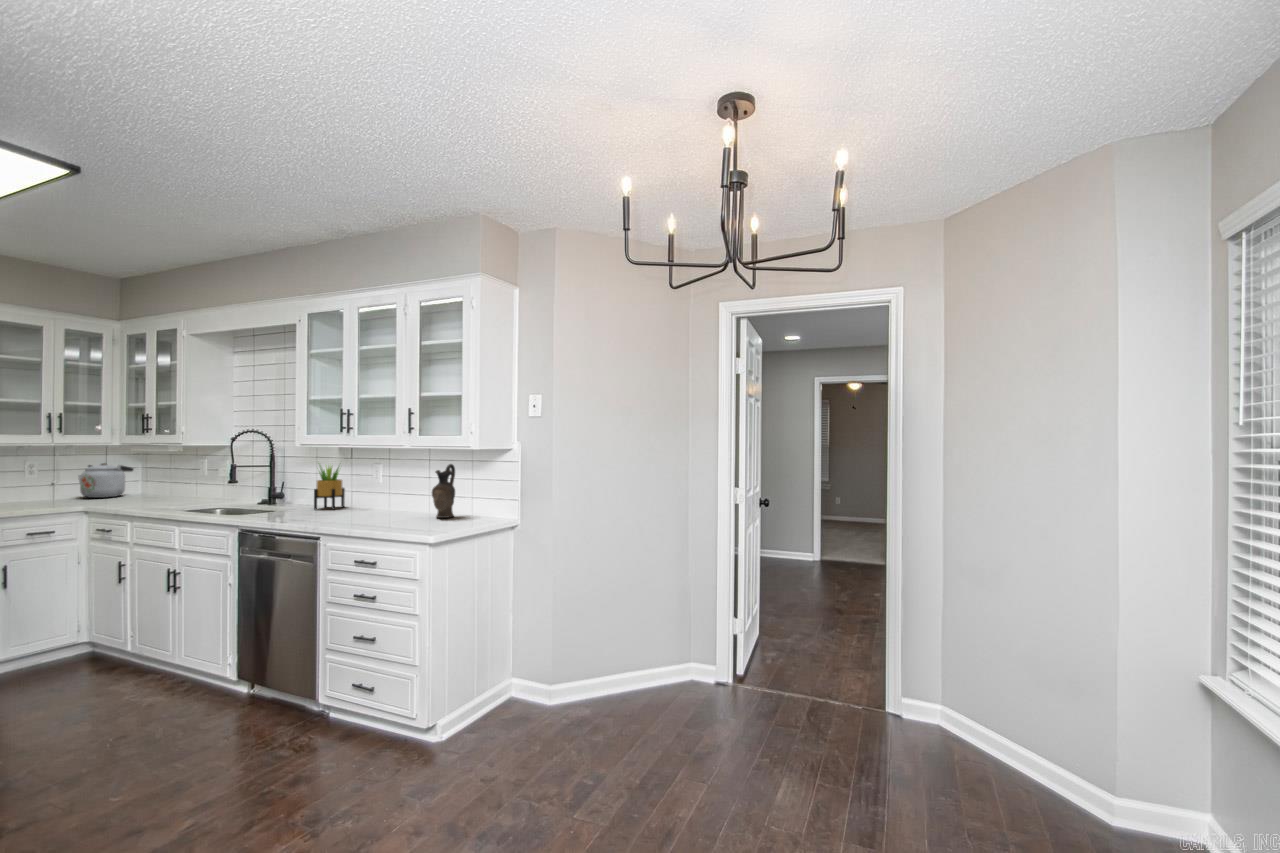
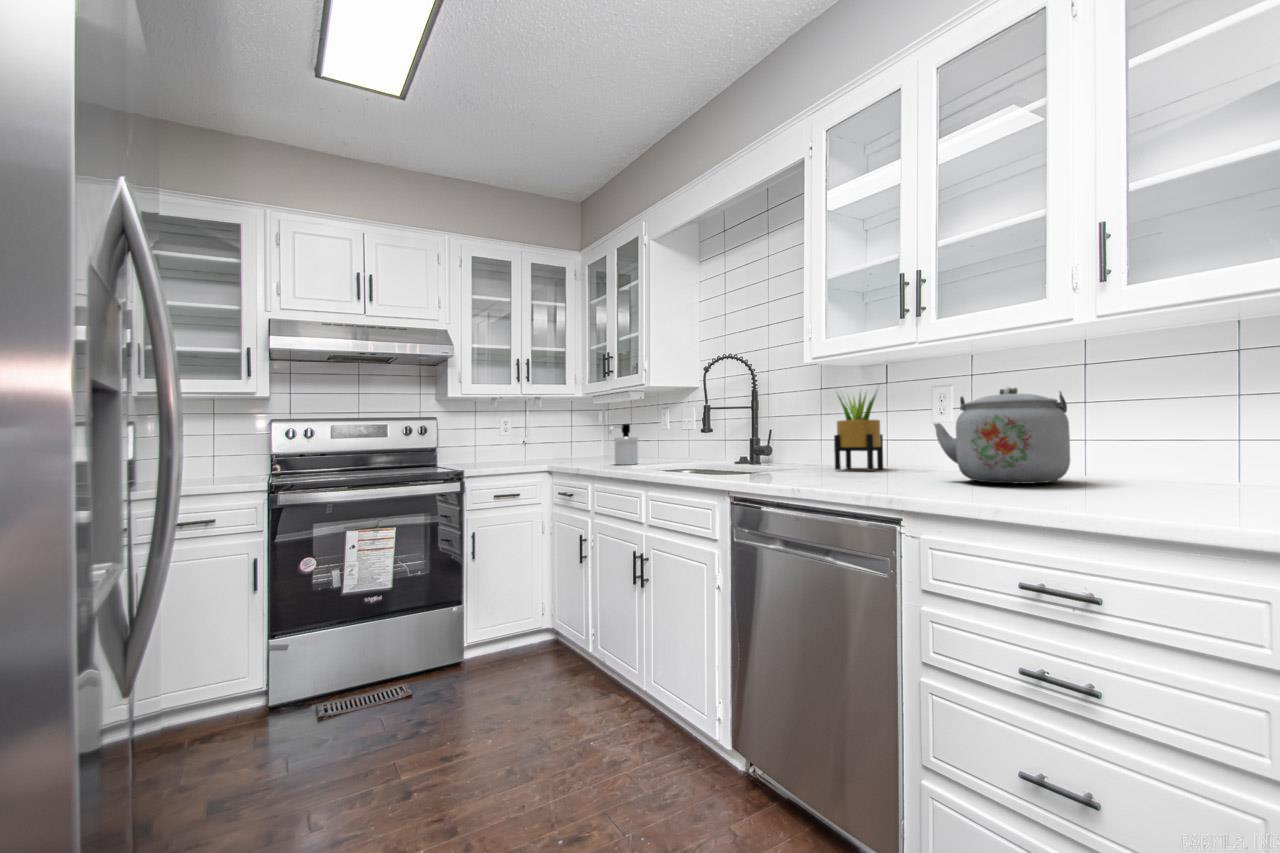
kettle: present [78,463,133,498] -> present [934,388,1070,483]
ceramic pitcher: present [432,464,455,518] -> none [1165,355,1243,489]
soap dispenser: none [148,475,176,506] -> present [609,424,638,465]

